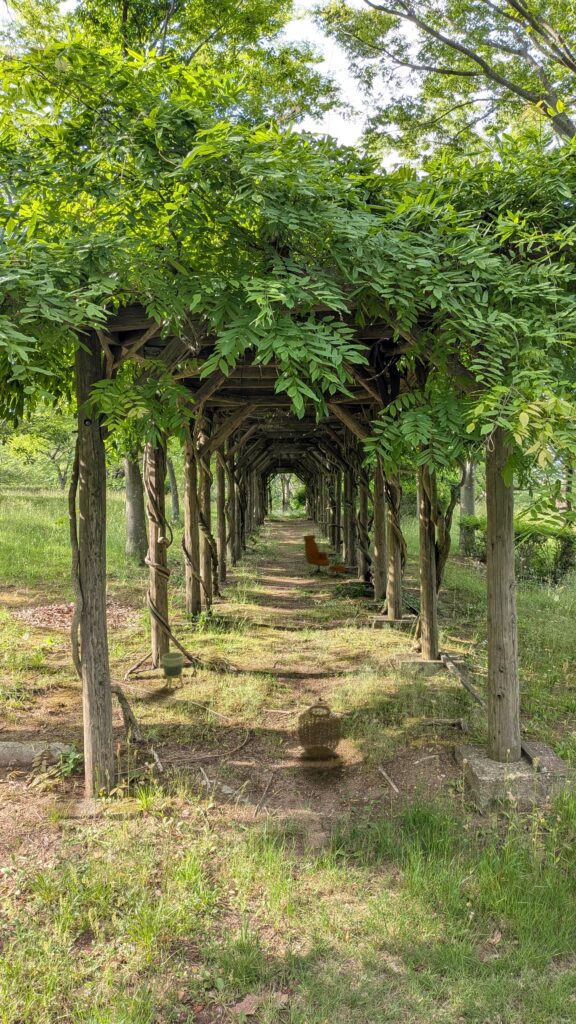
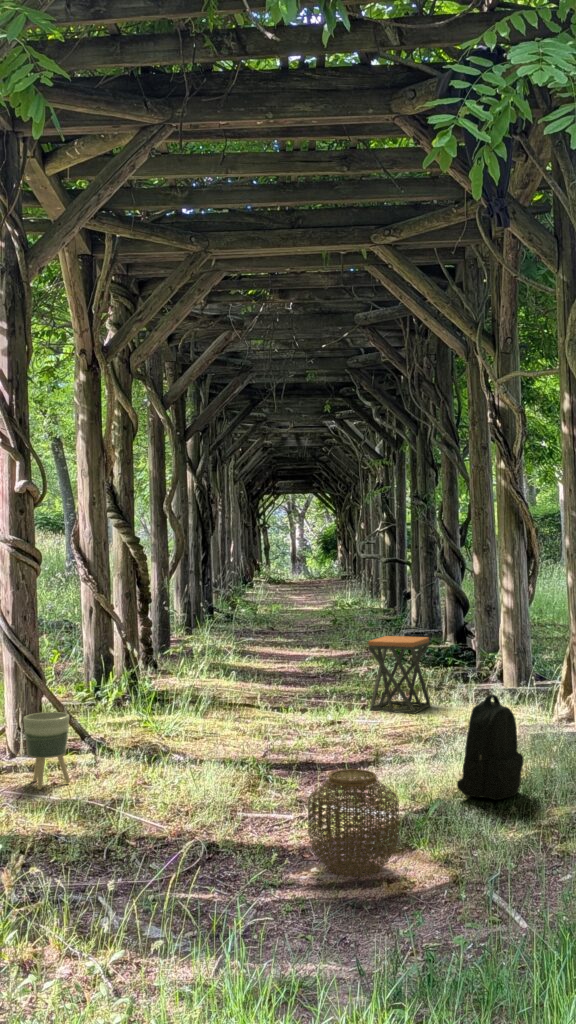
lounge chair: present [304,535,346,577] -> none [329,565,418,650]
stool: none [324,591,353,631] -> present [368,636,431,714]
backpack: none [367,656,398,706] -> present [457,694,524,800]

